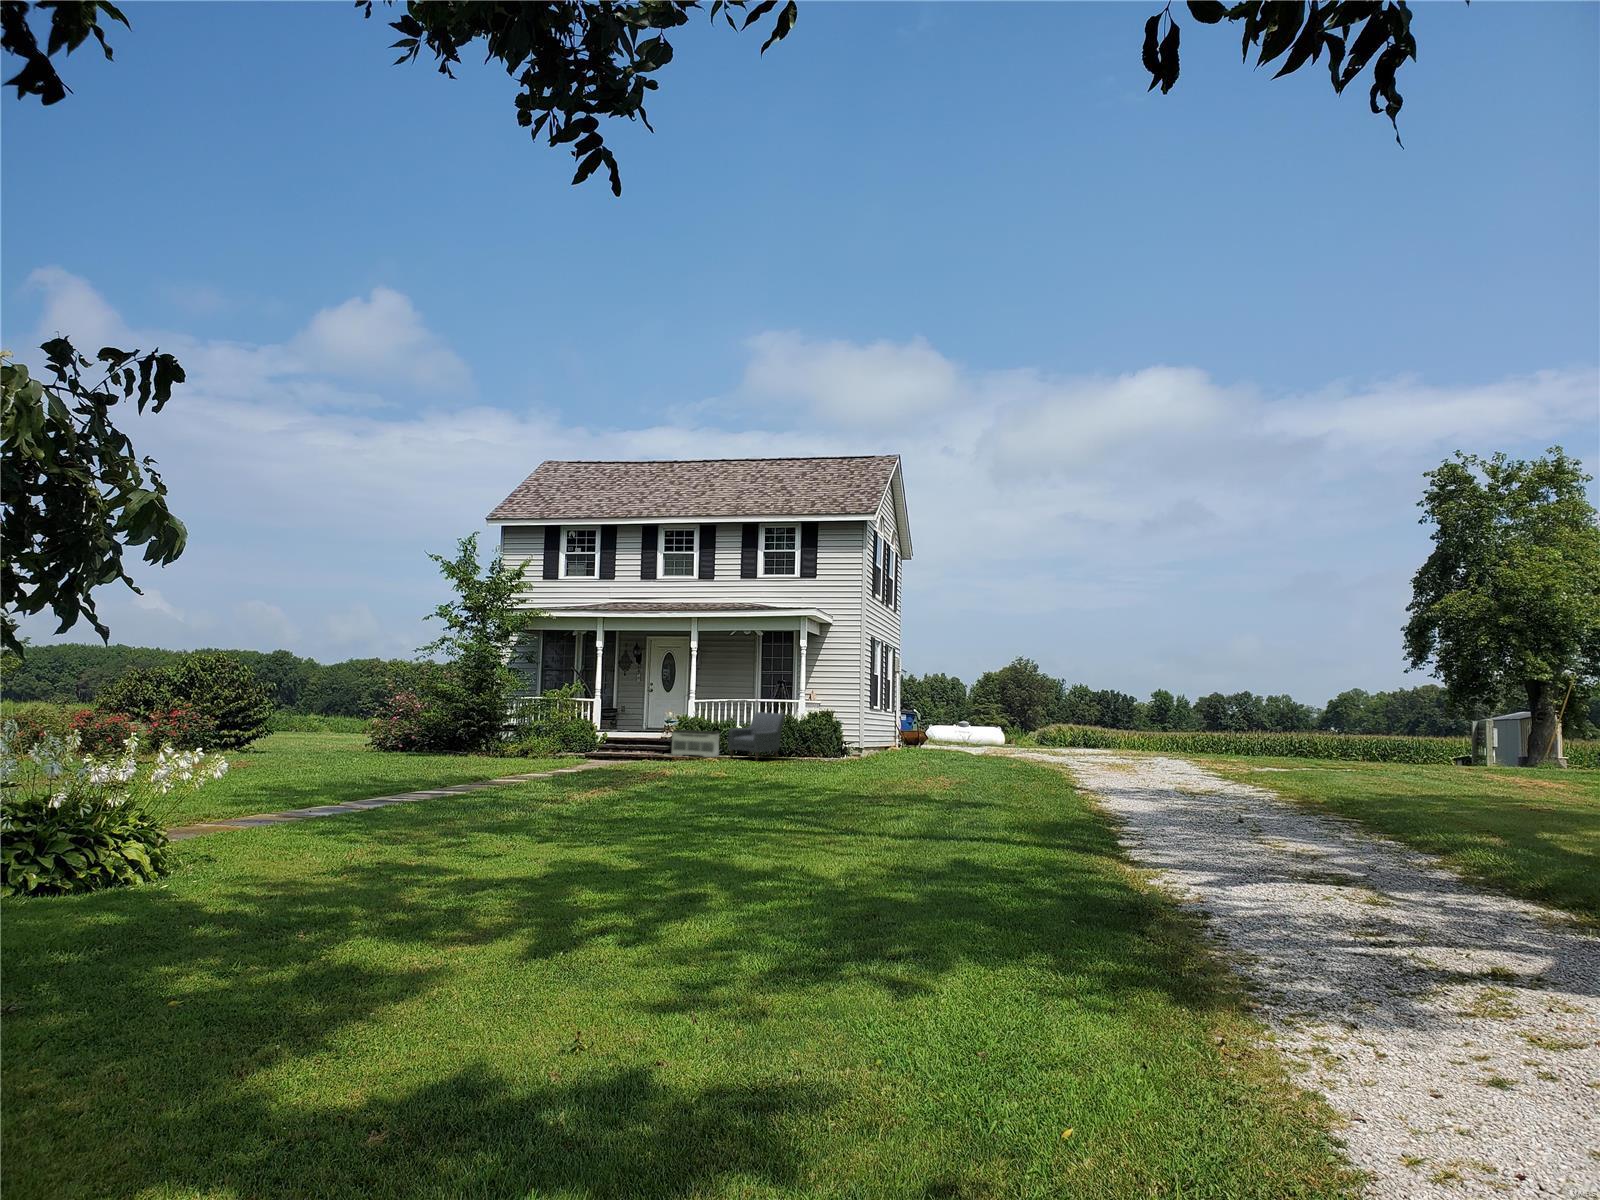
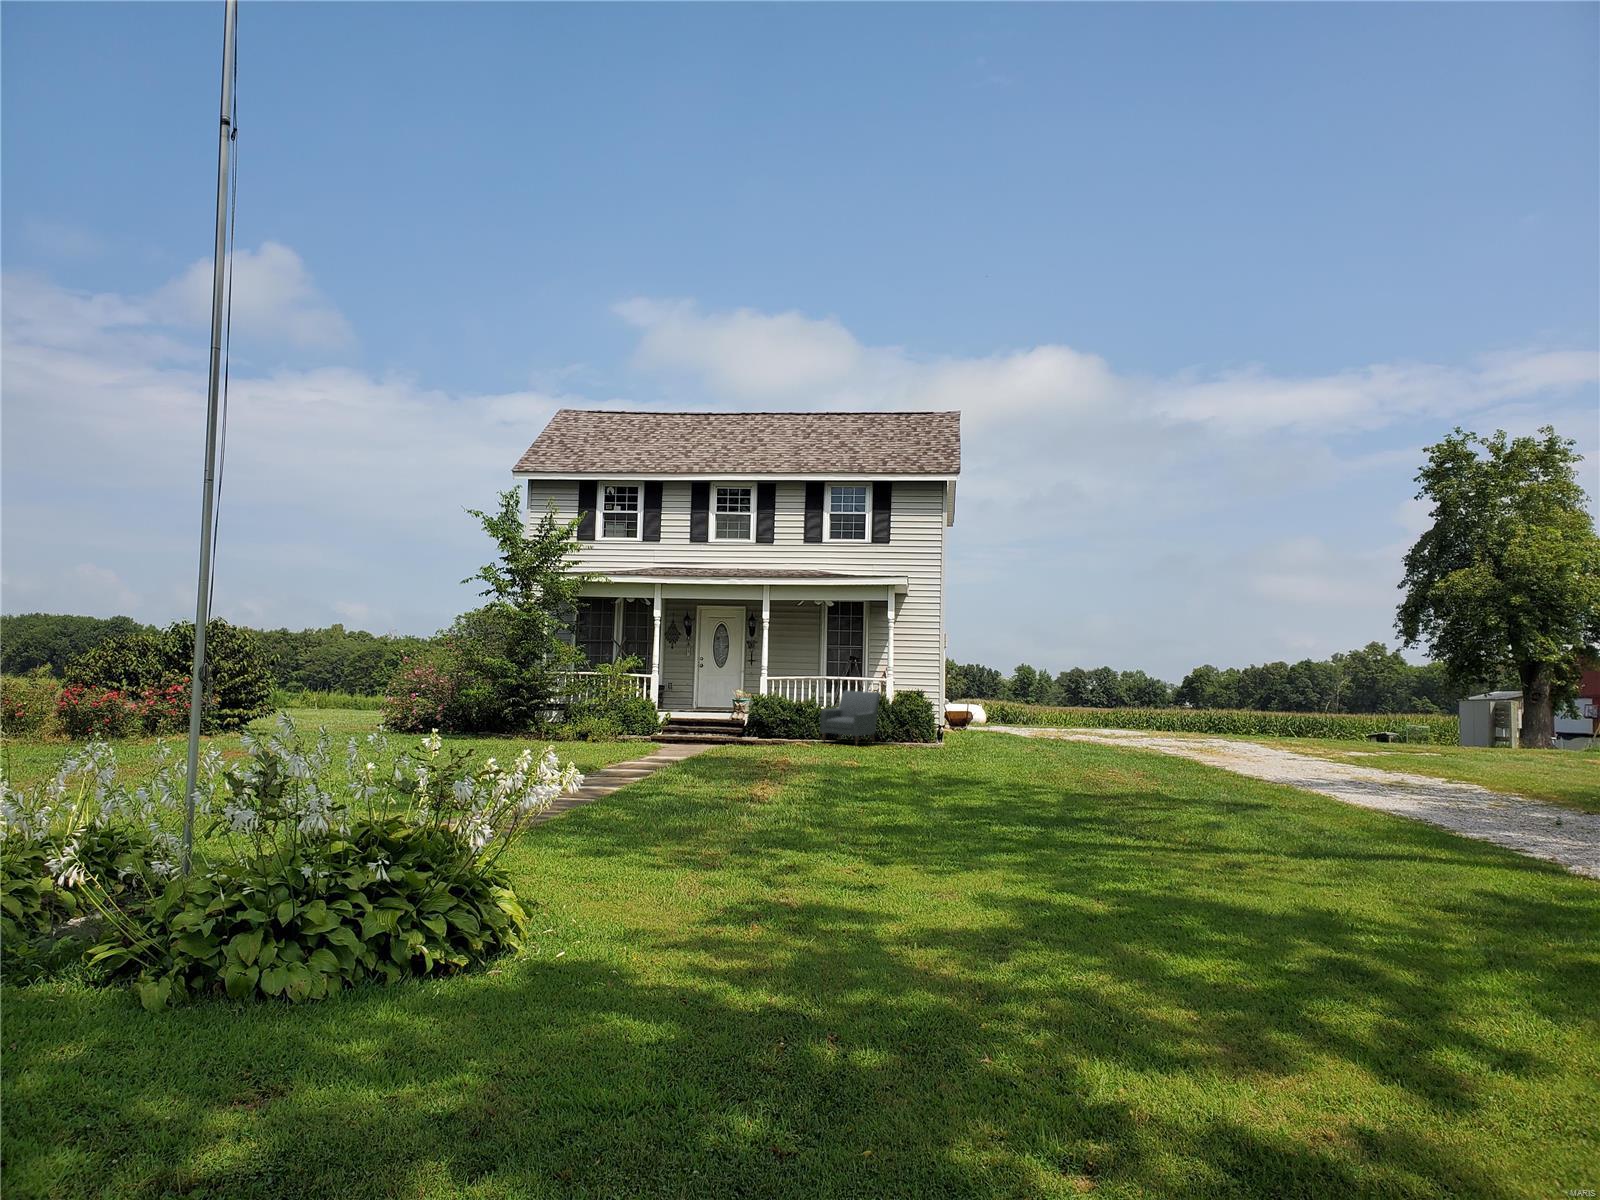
bench: present [672,730,719,757] -> none [754,710,805,741]

